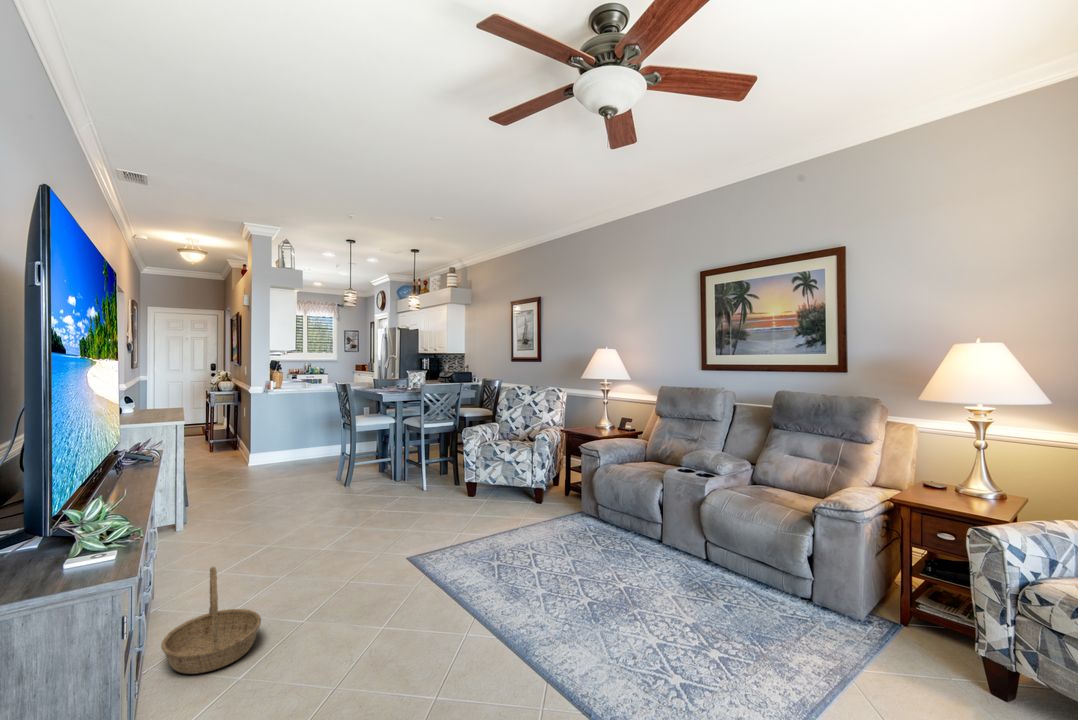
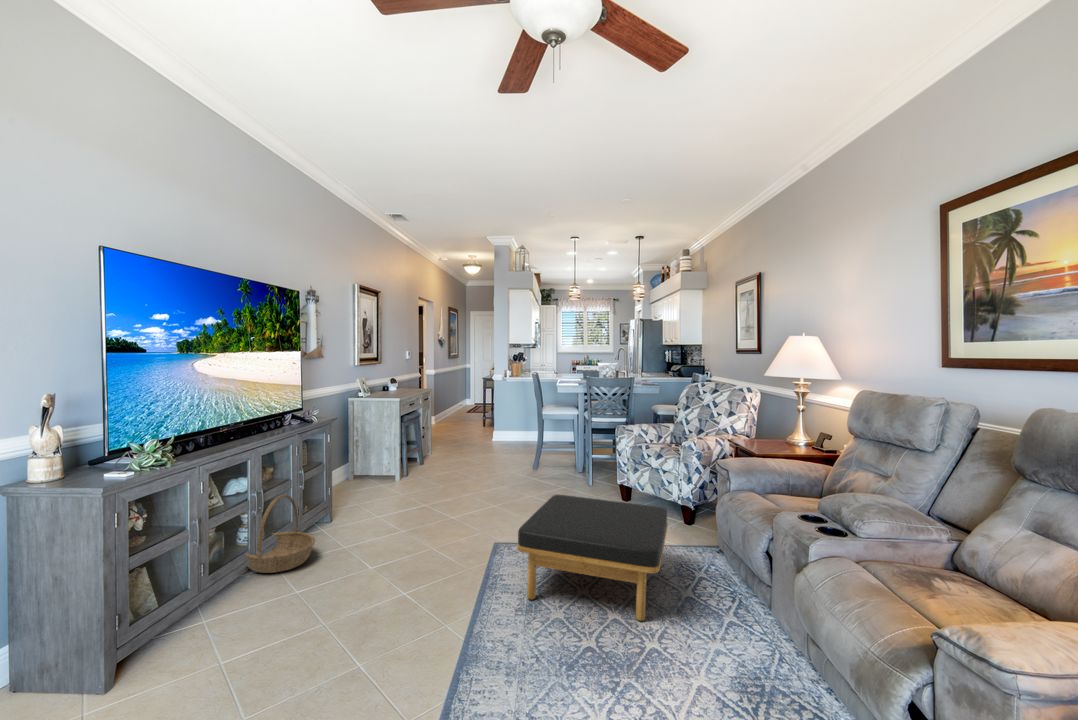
ottoman: none [476,488,610,586] -> present [517,495,668,621]

